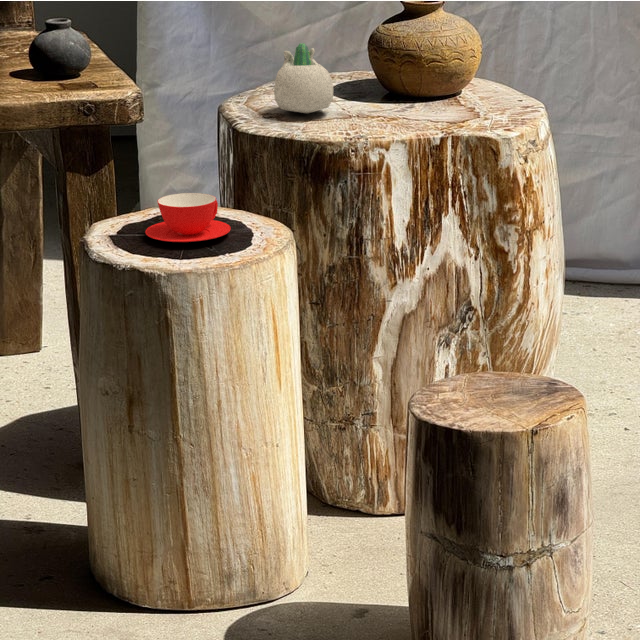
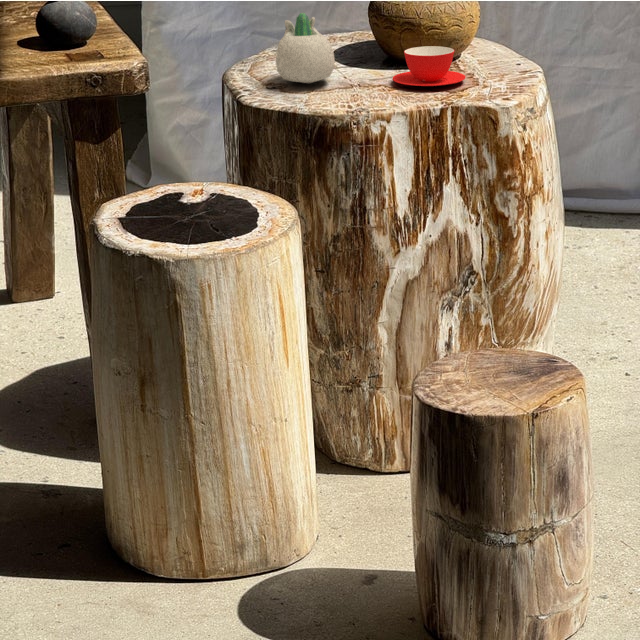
teacup: present [145,193,231,242] -> present [393,46,465,86]

